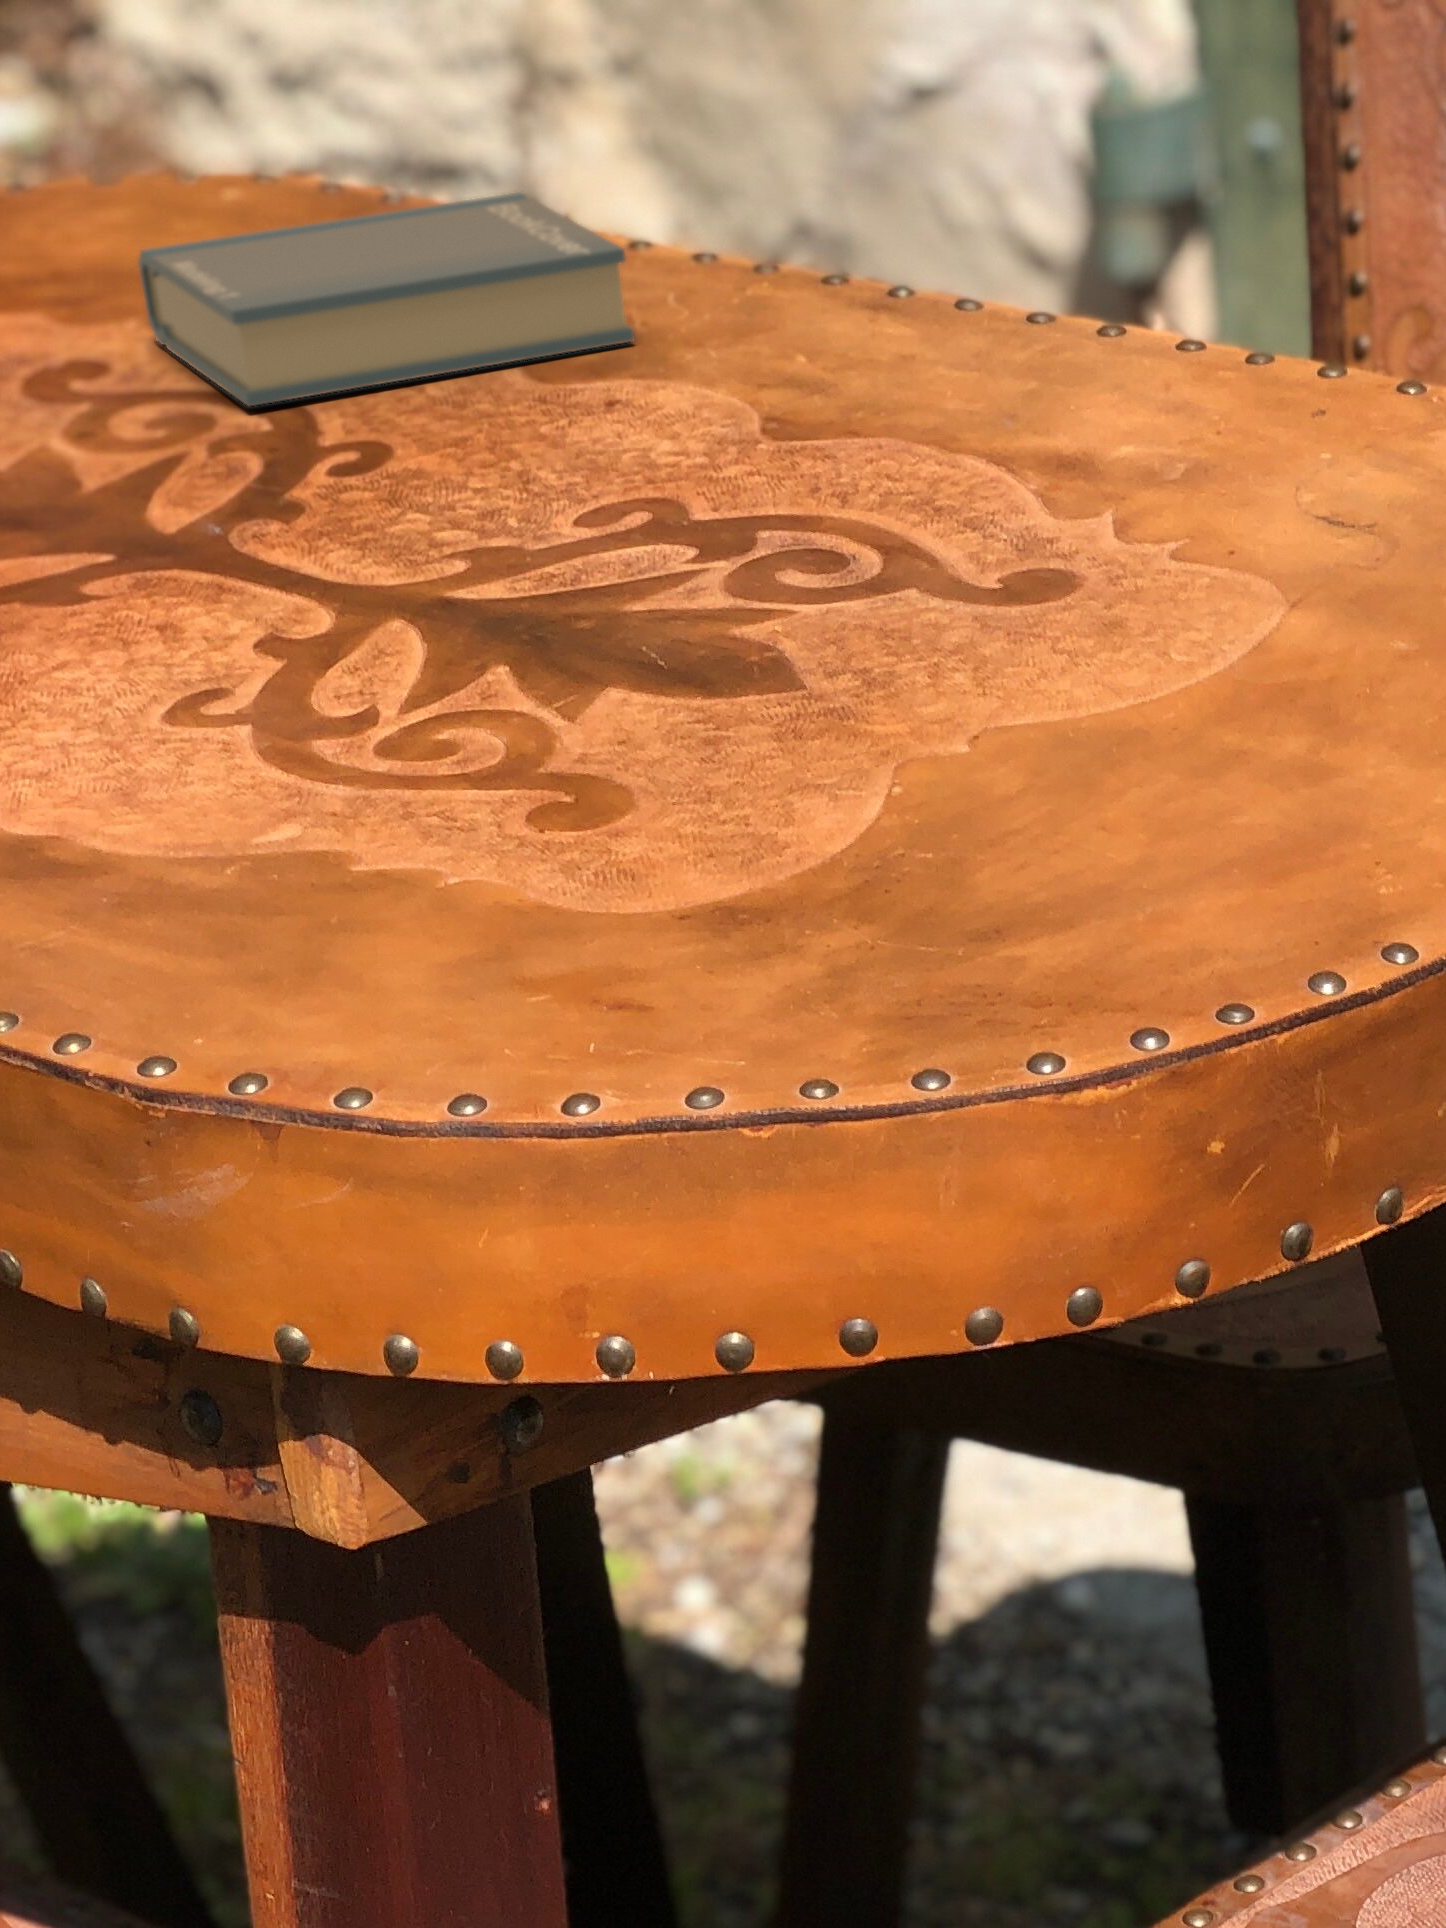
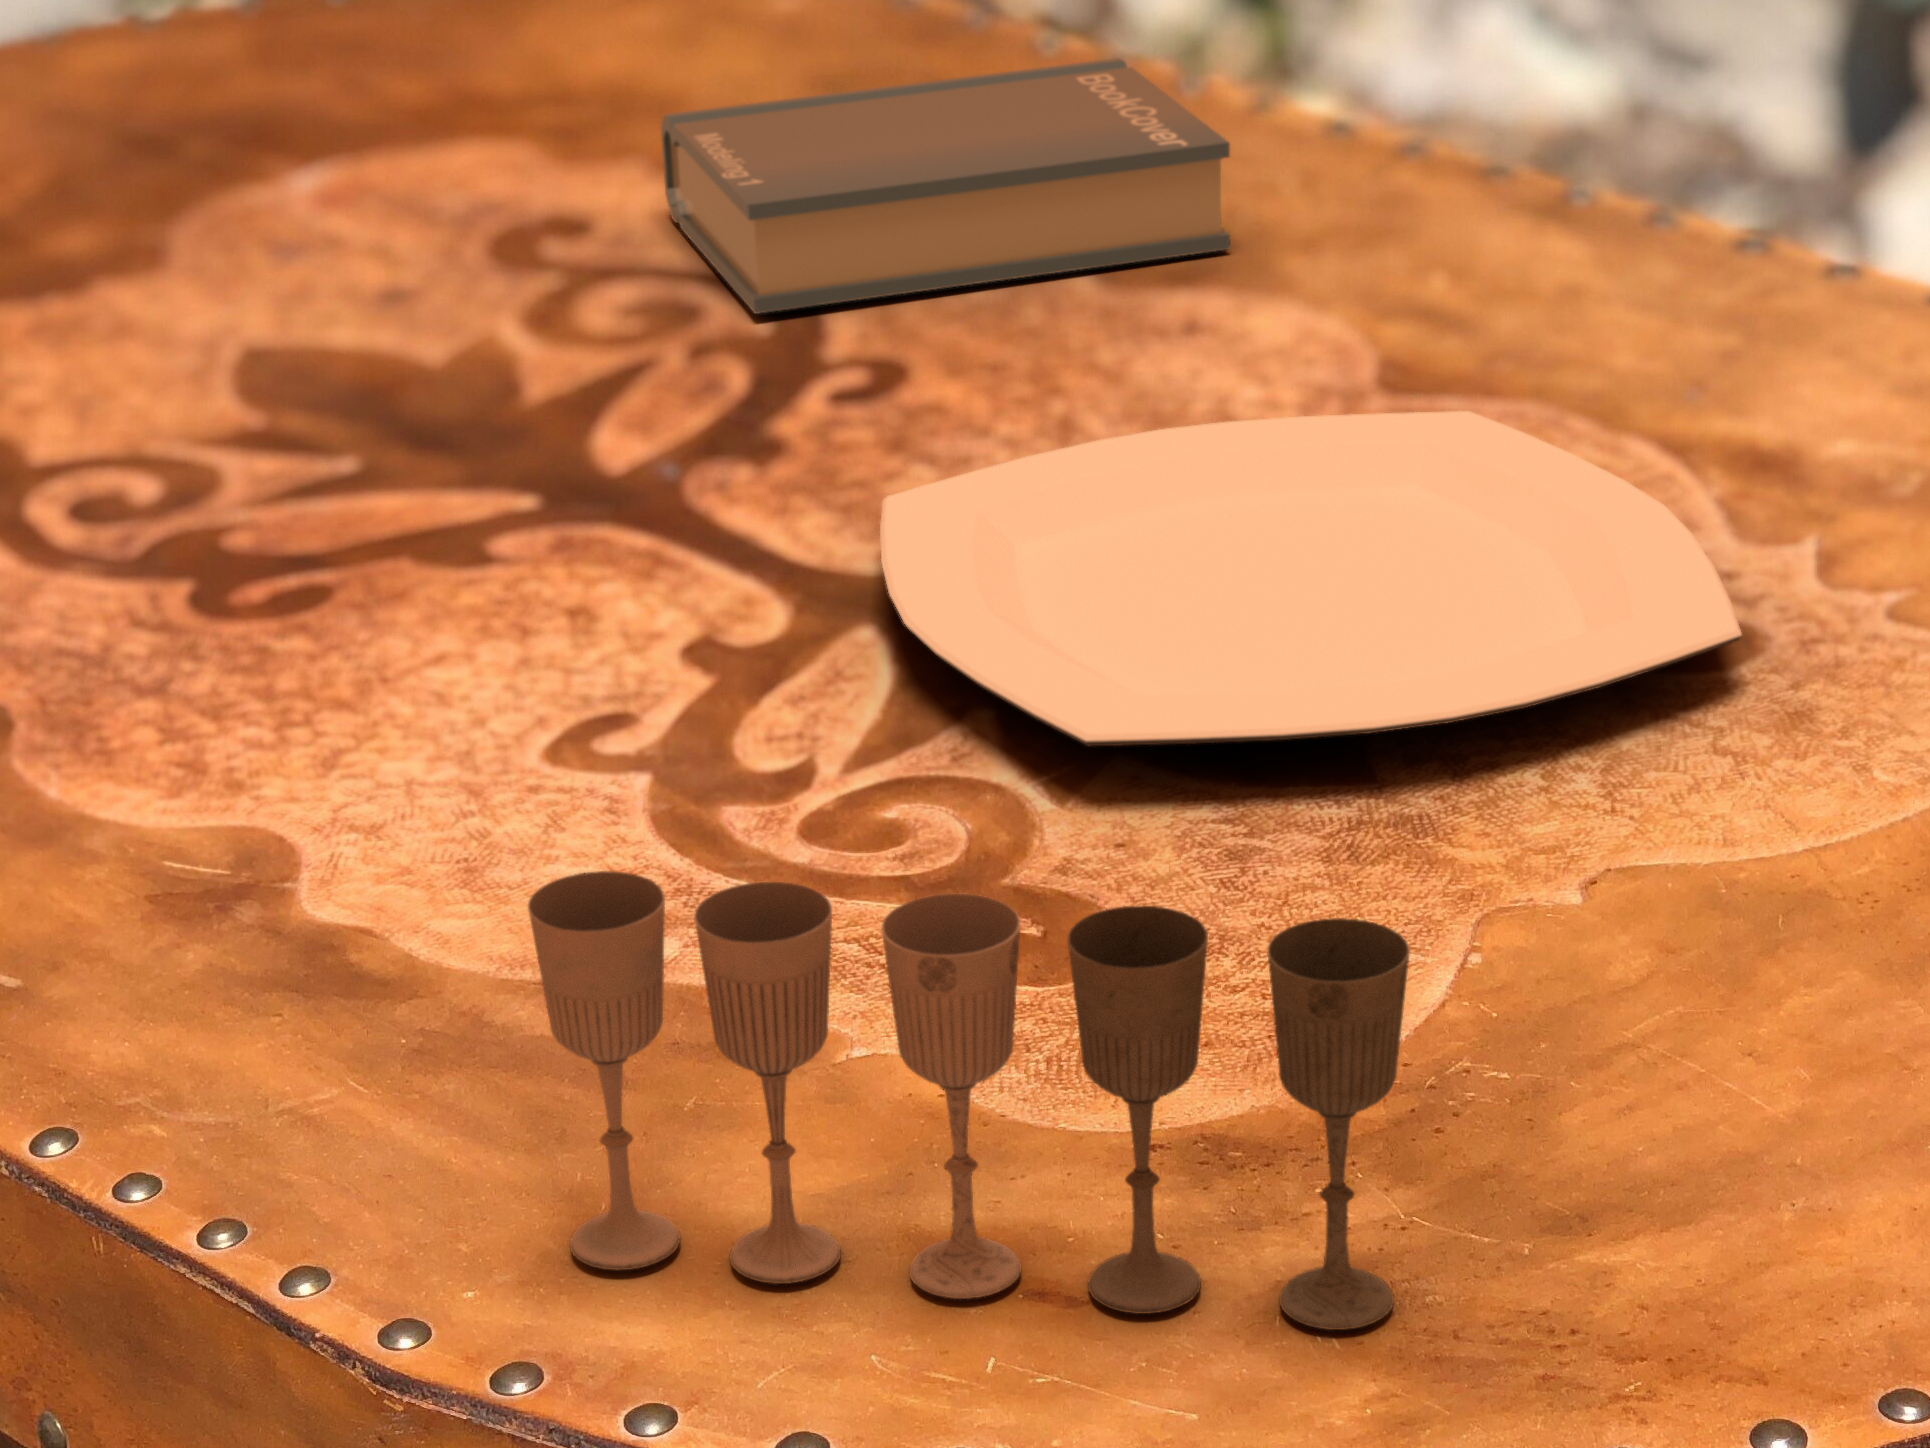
plate: none [391,436,1072,670] -> present [880,411,1742,746]
wine glass: none [208,698,873,1015] -> present [528,871,1410,1330]

